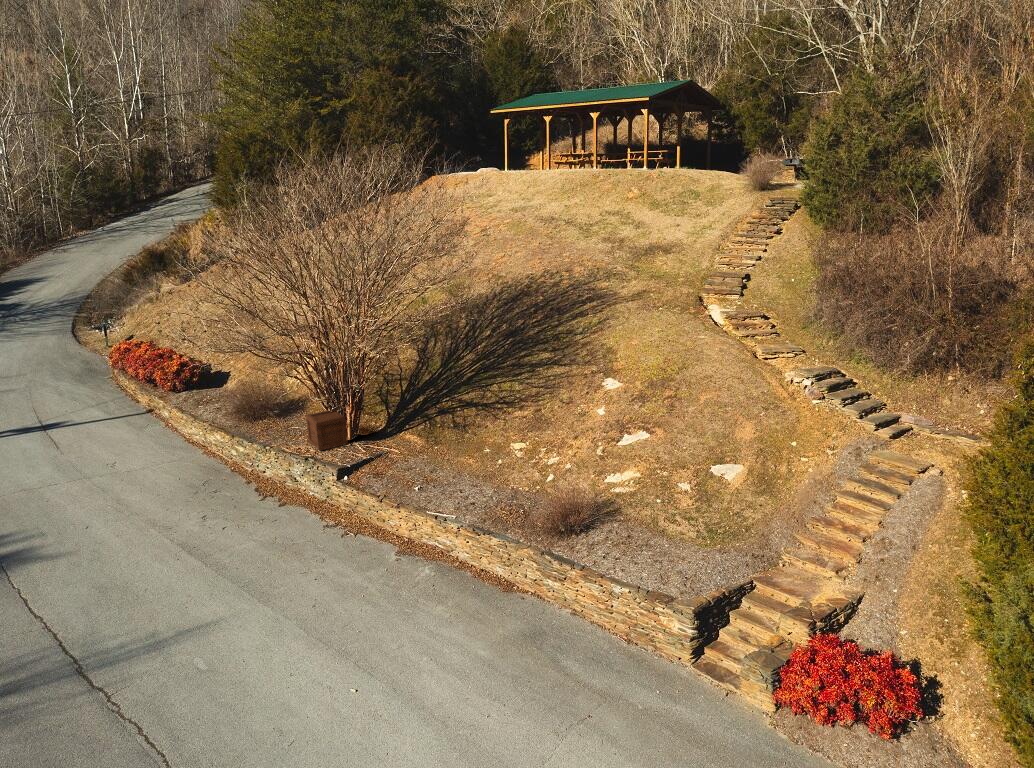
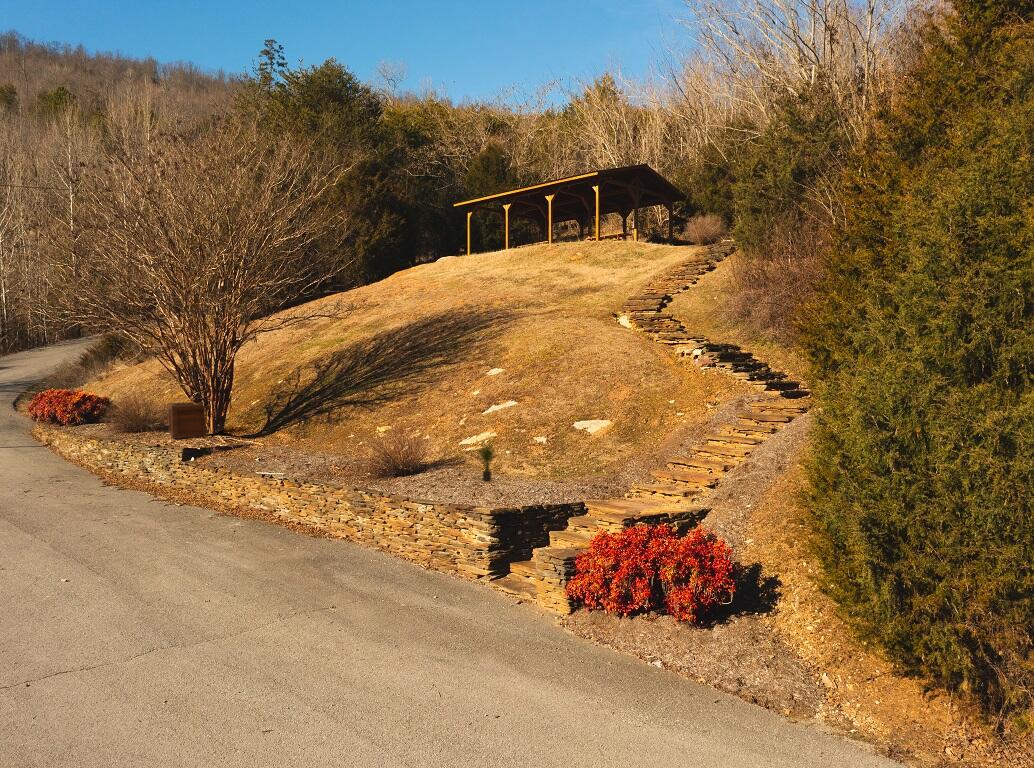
potted plant: none [646,506,671,540] -> present [477,444,494,481]

